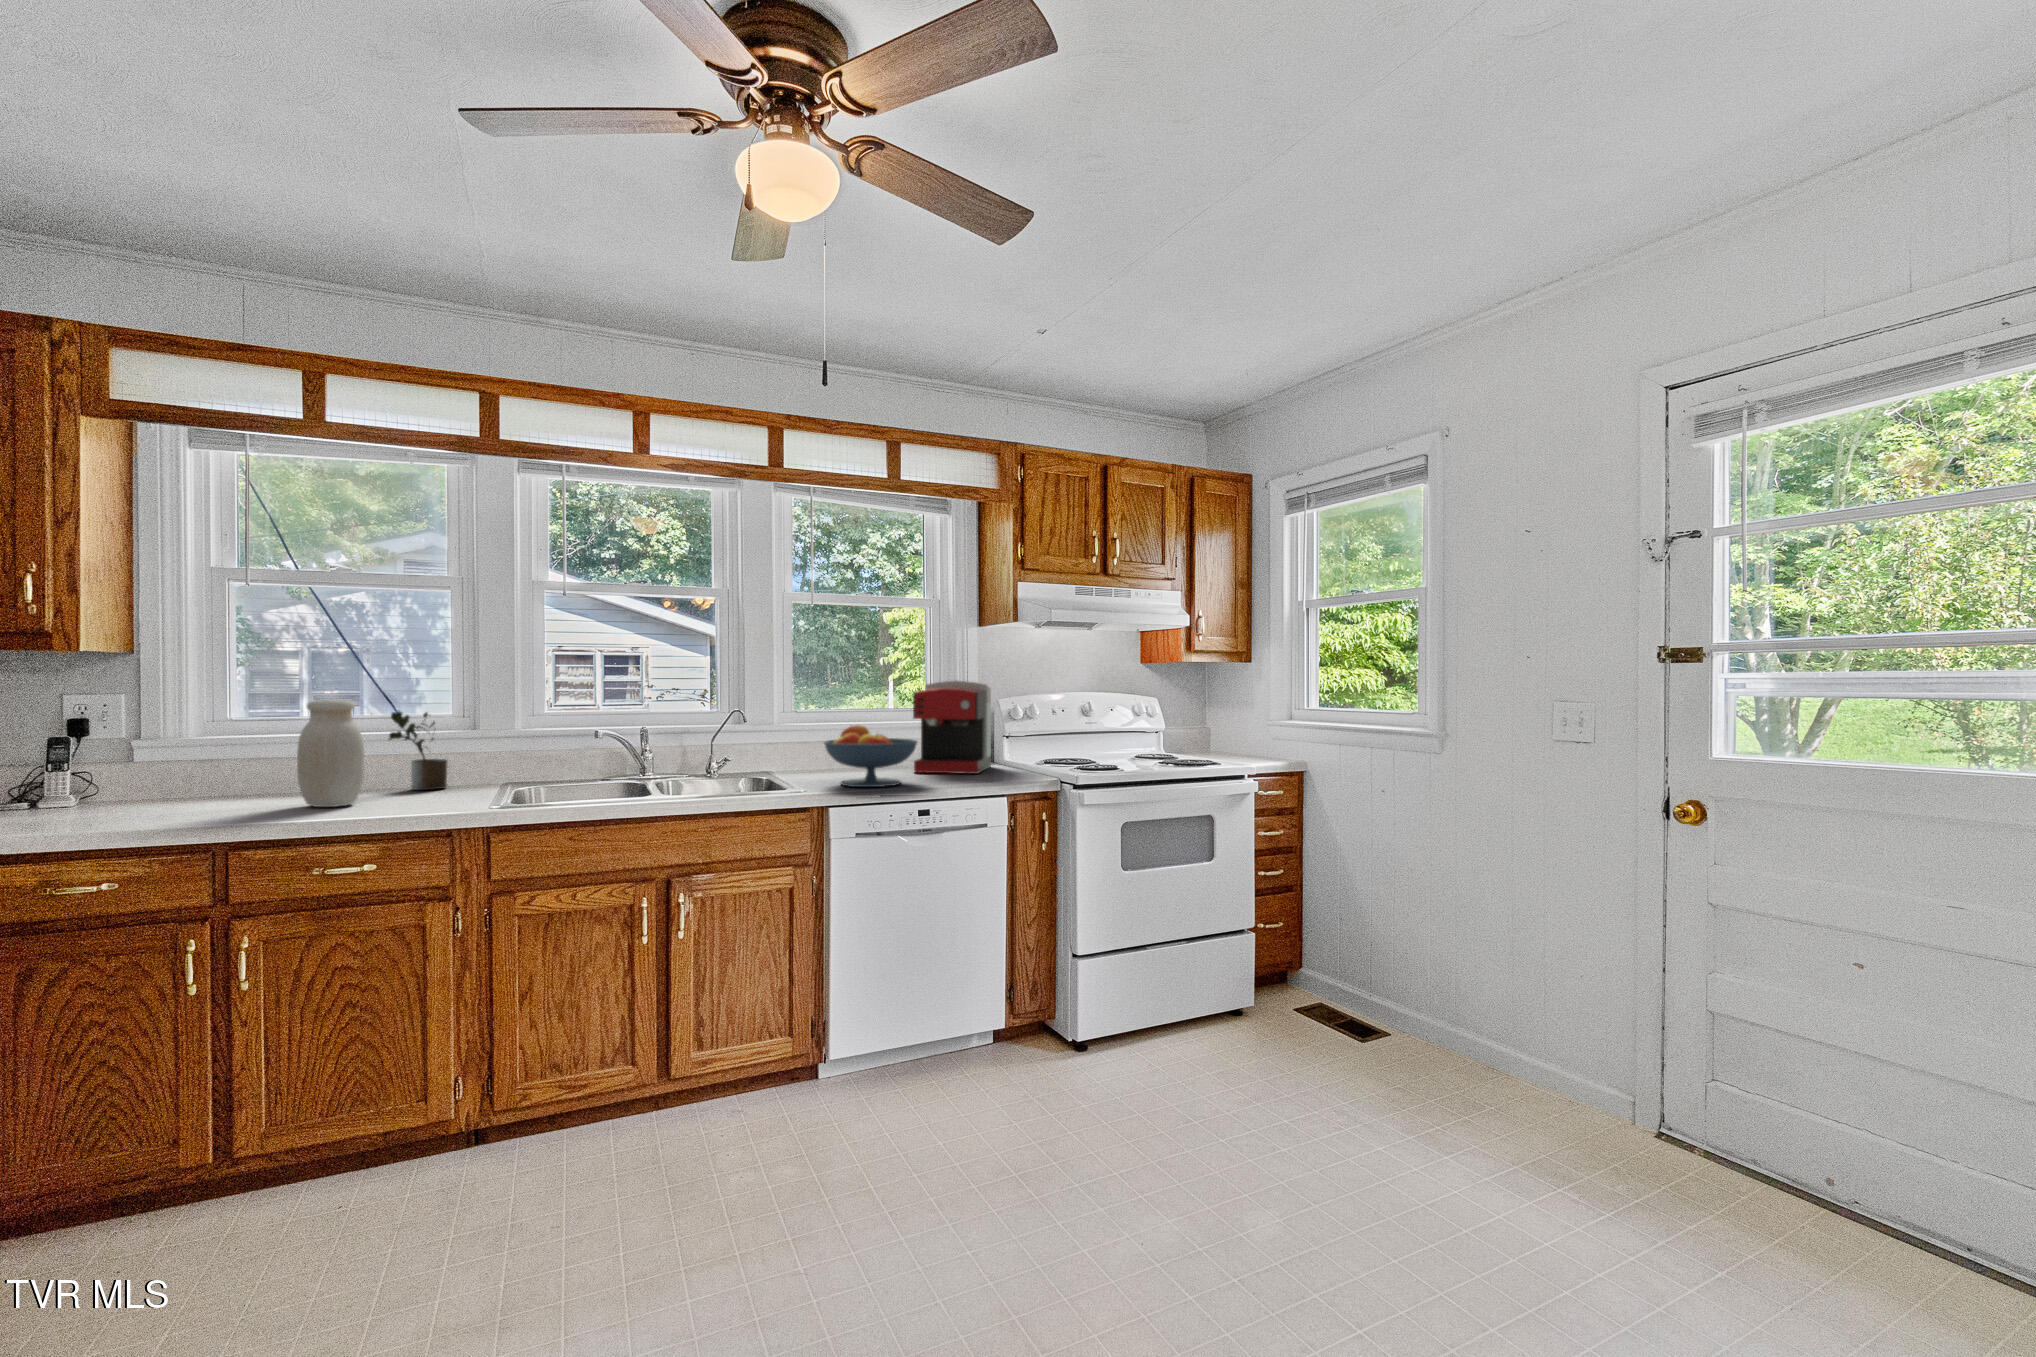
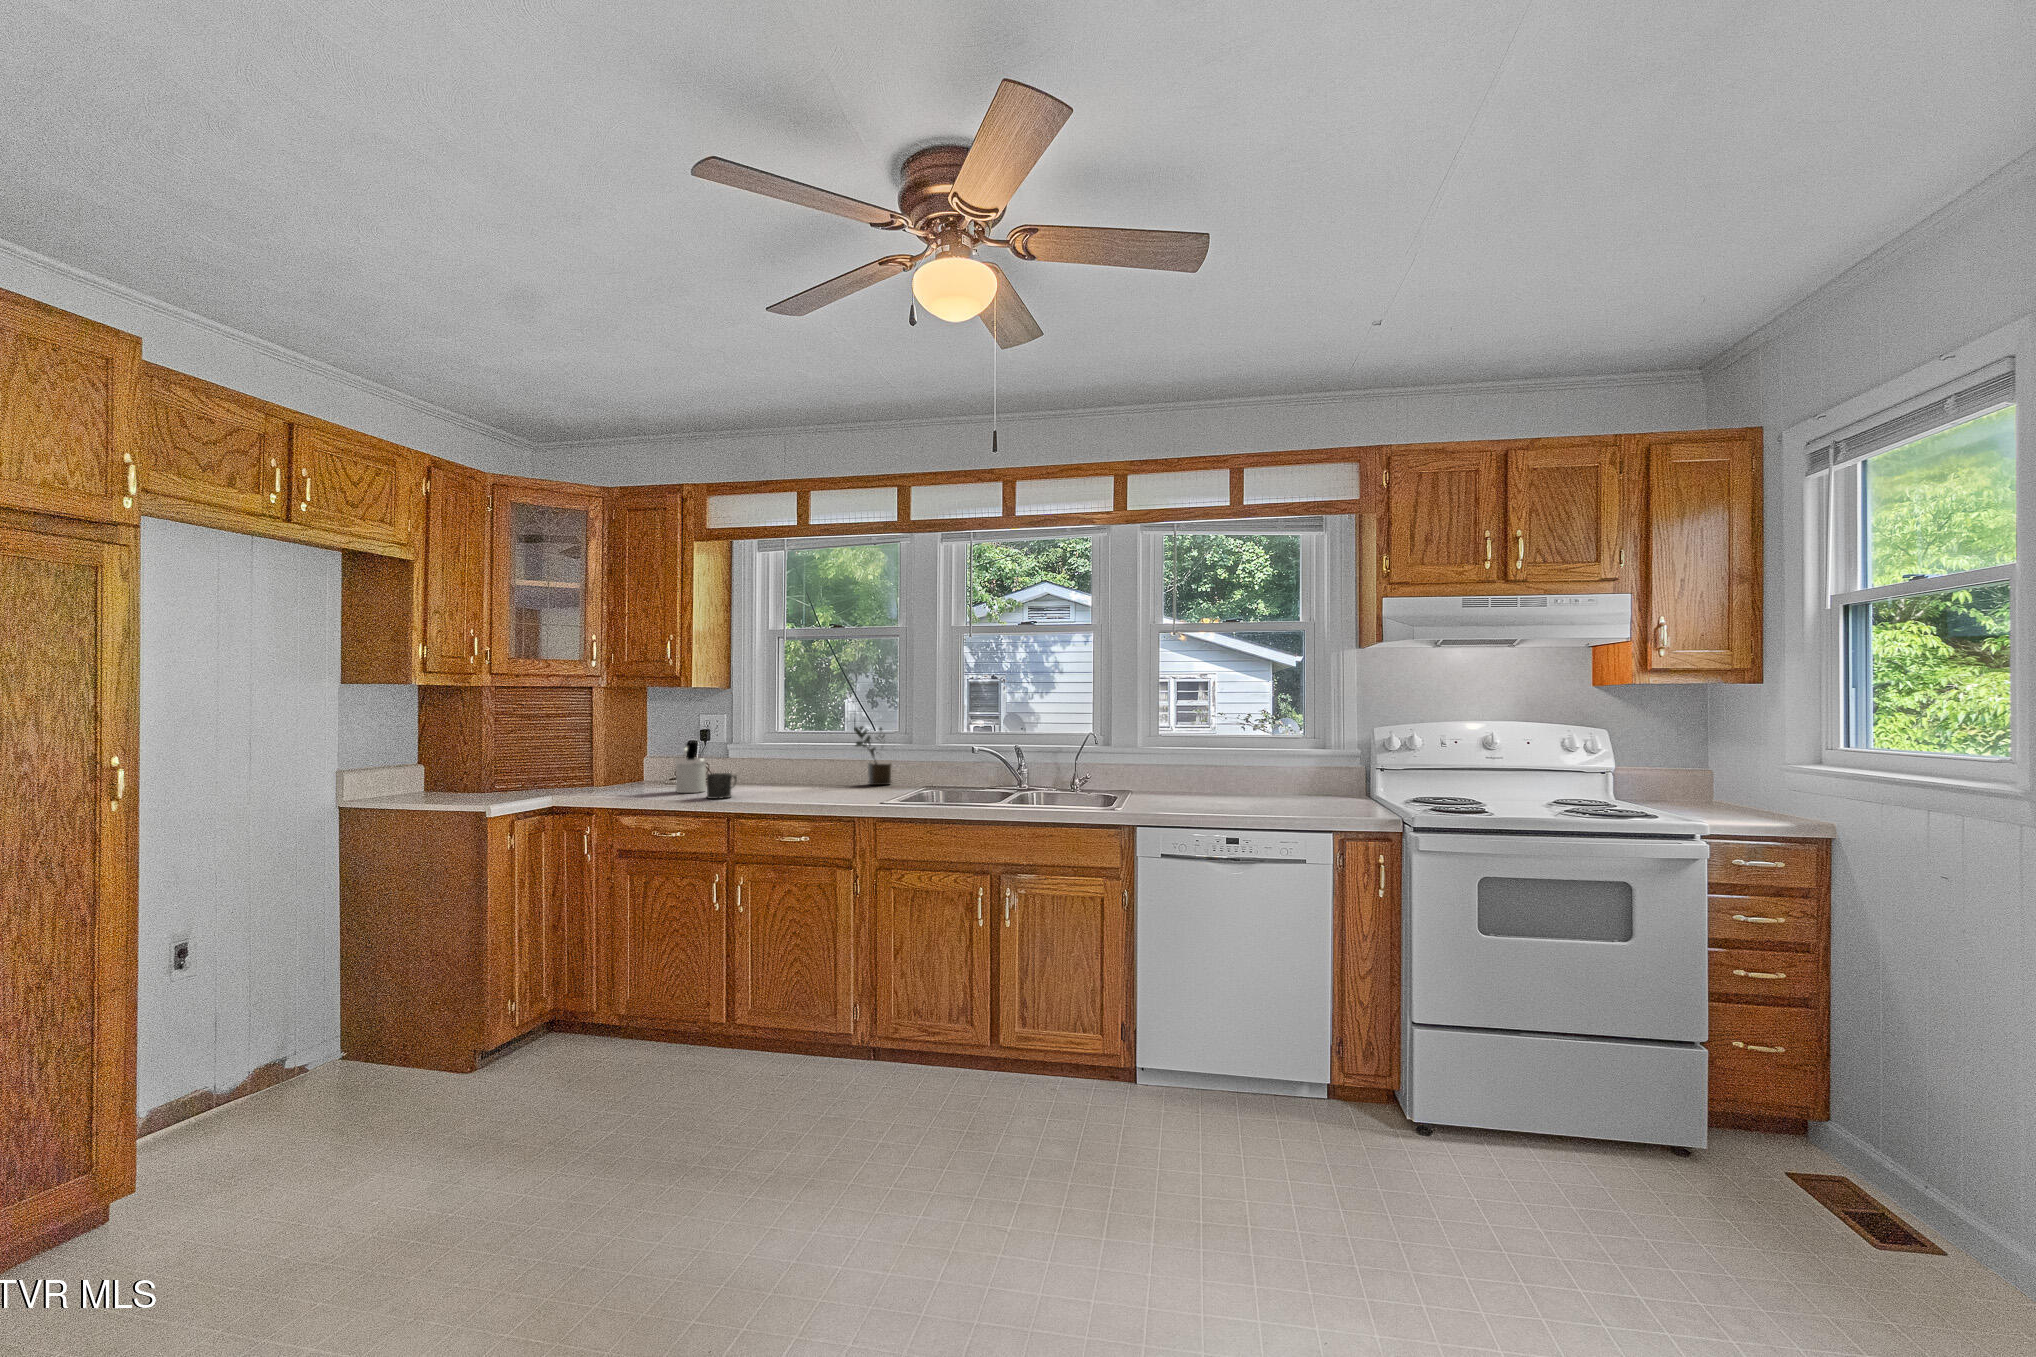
coffee maker: present [913,681,991,774] -> none [1260,706,1358,806]
jar: present [297,700,364,807] -> none [788,718,824,793]
fruit bowl: present [824,725,917,787] -> none [1148,749,1240,811]
soap dispenser: none [62,741,130,824] -> present [675,742,707,793]
mug: none [156,785,221,826] -> present [707,773,737,799]

